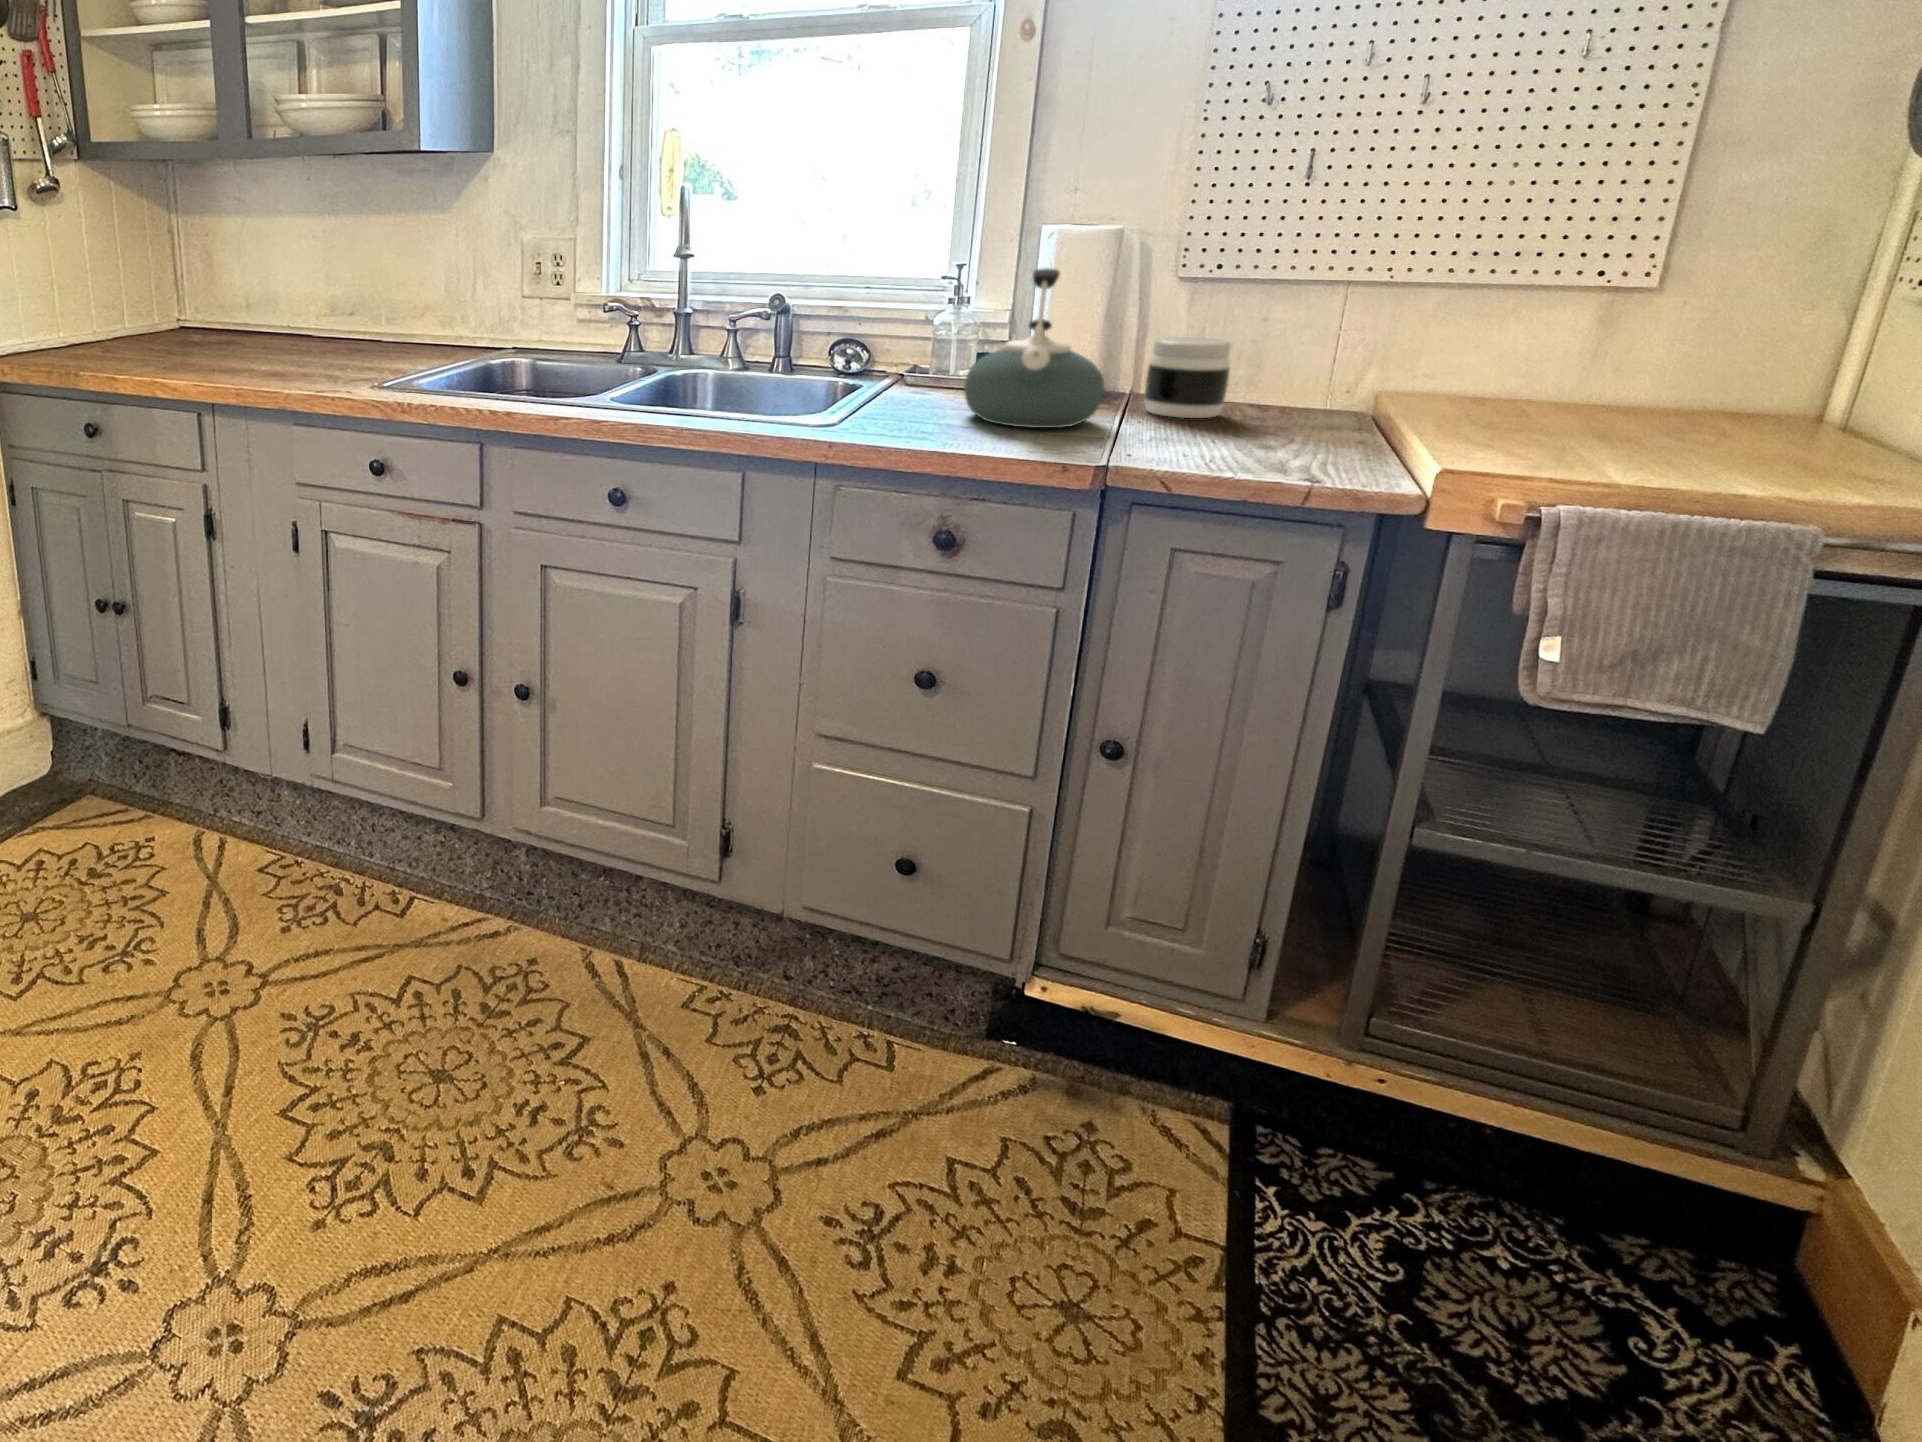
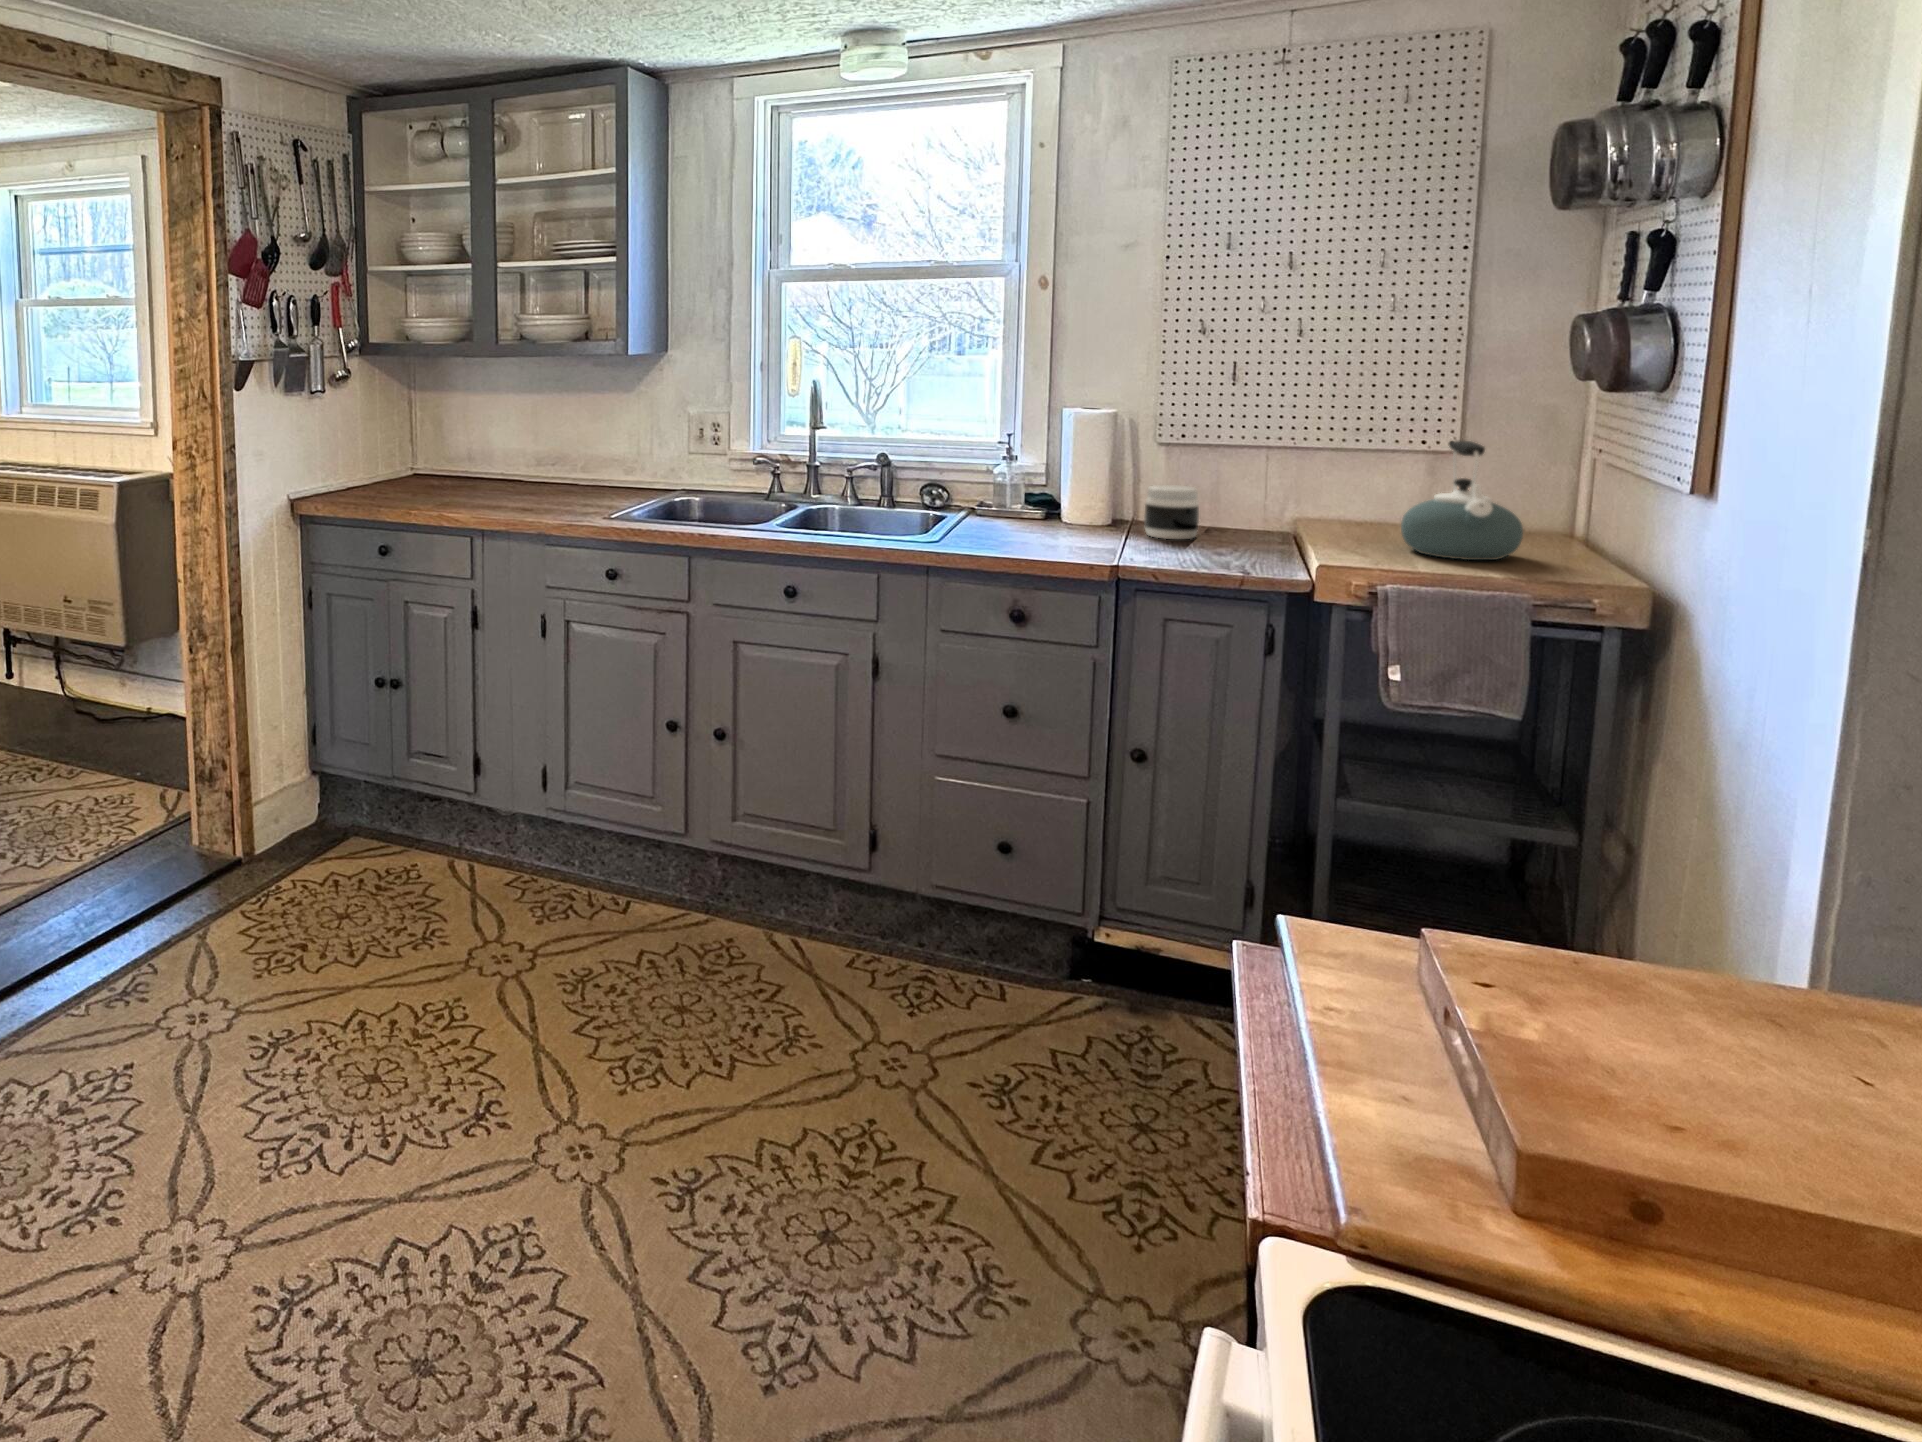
kettle: present [964,268,1104,428] -> present [1401,441,1523,560]

